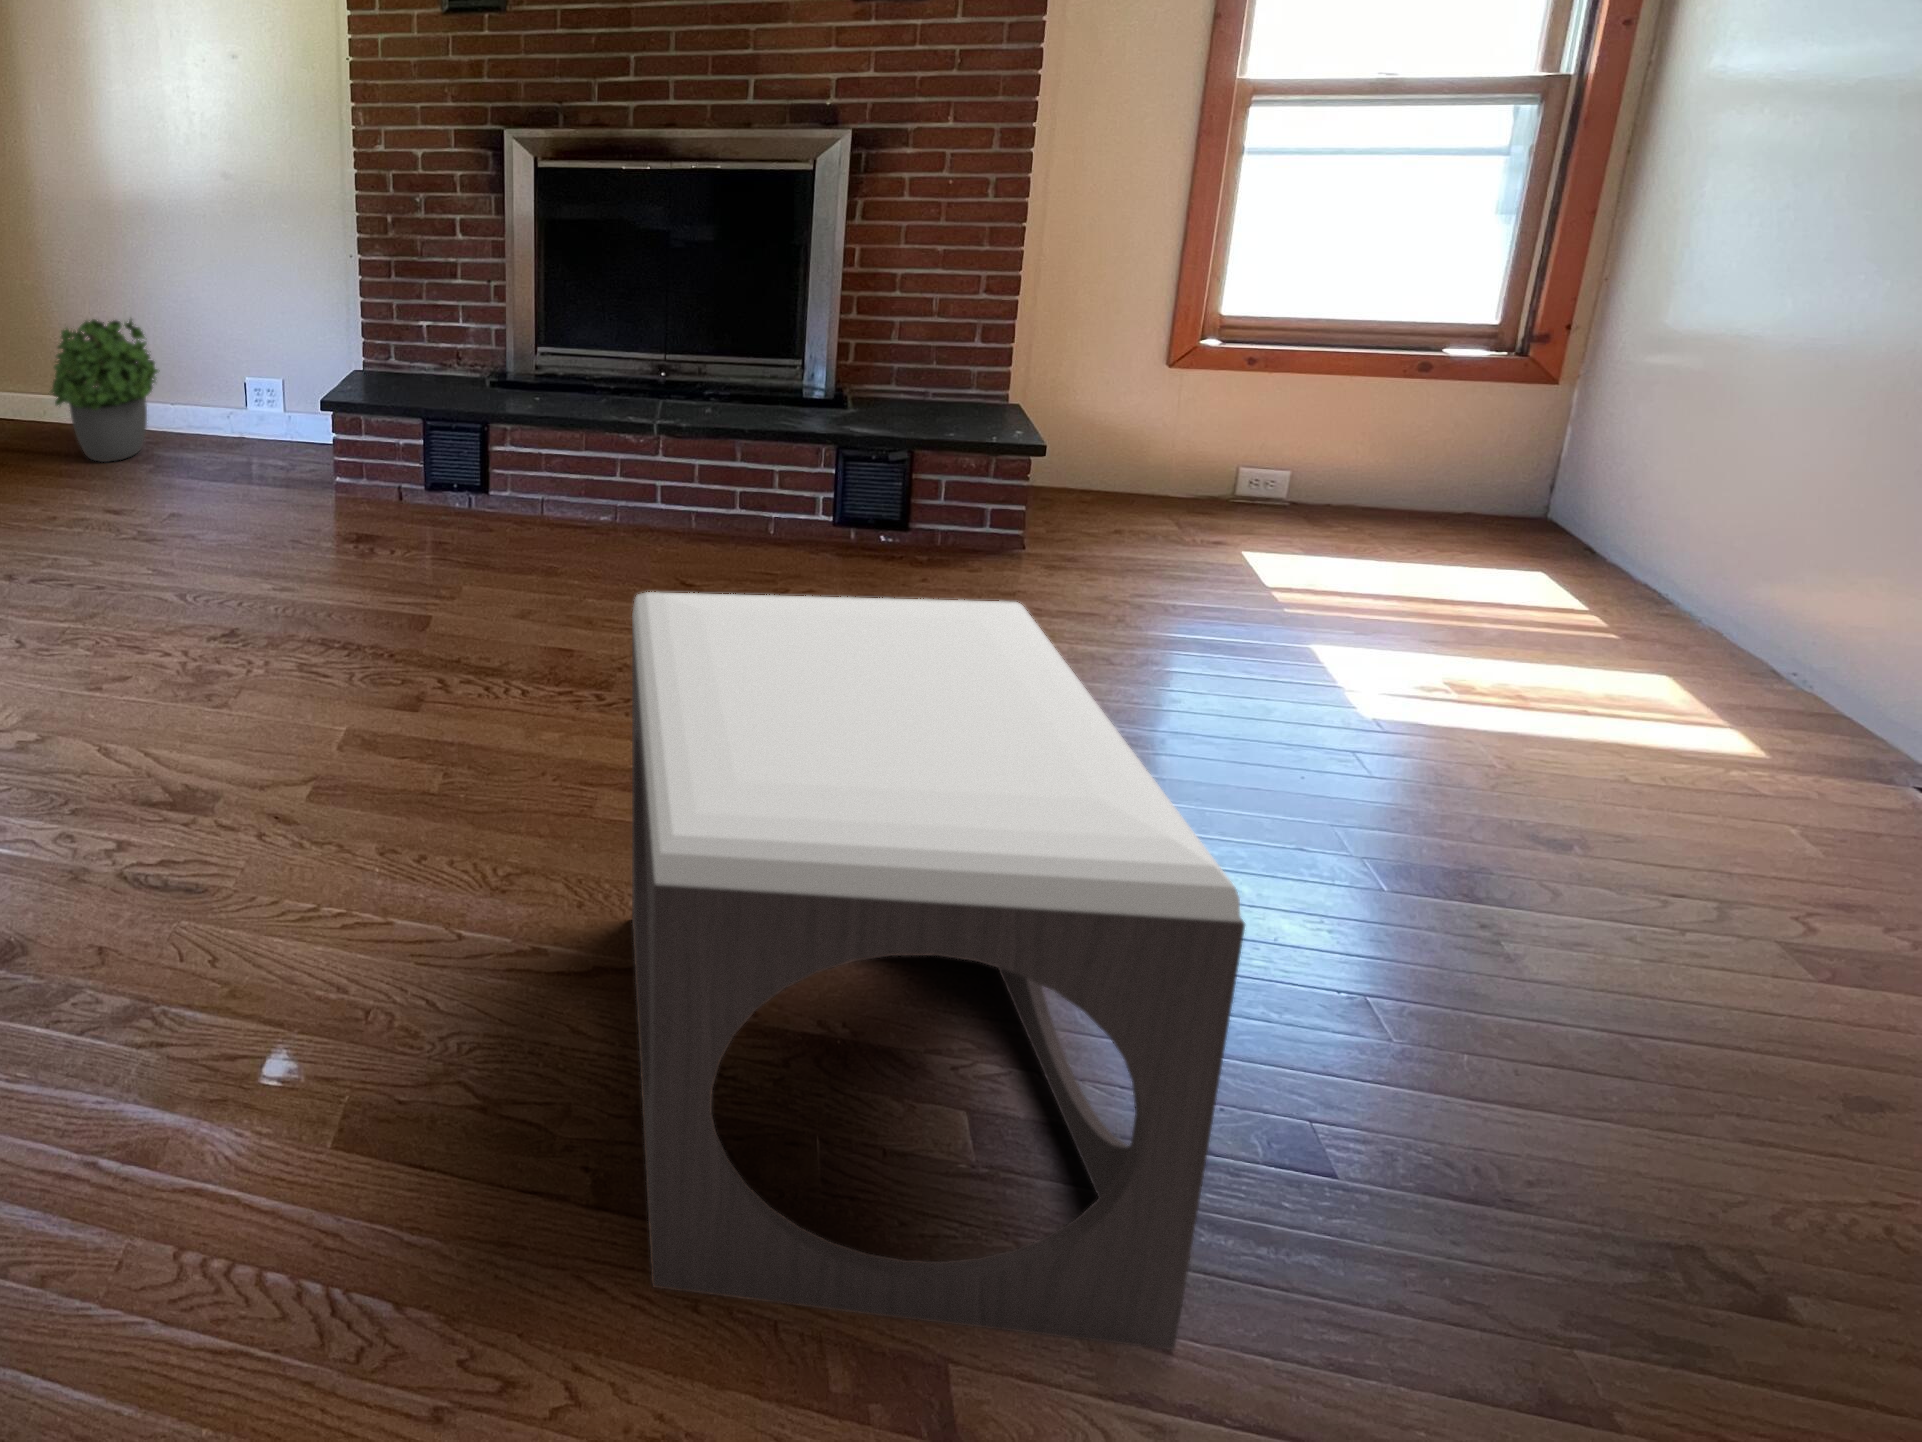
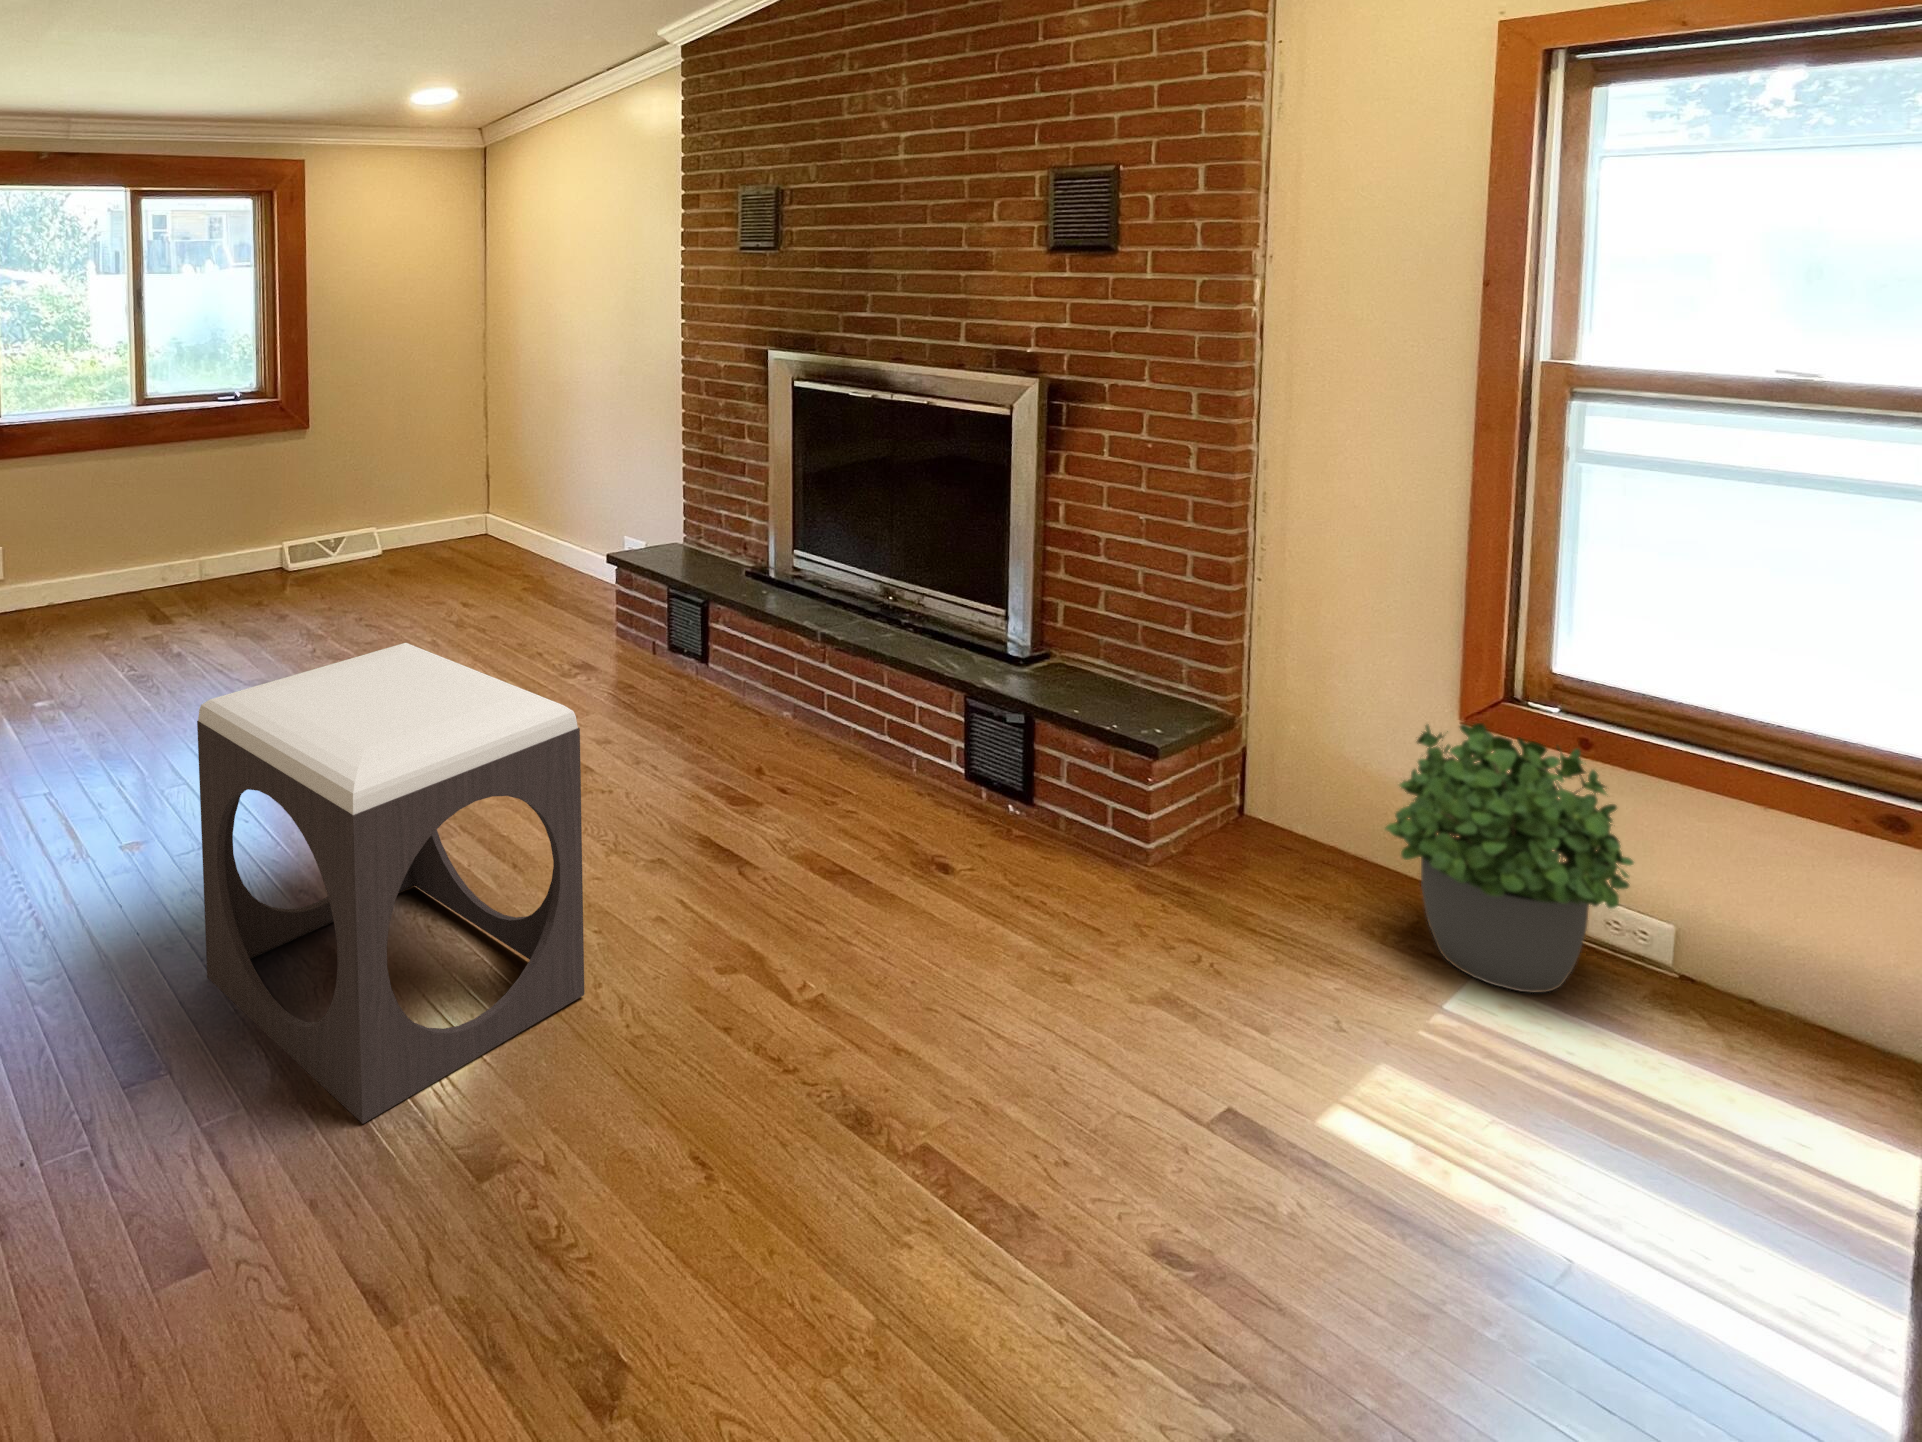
potted plant: present [50,319,158,462] -> present [1385,723,1634,993]

